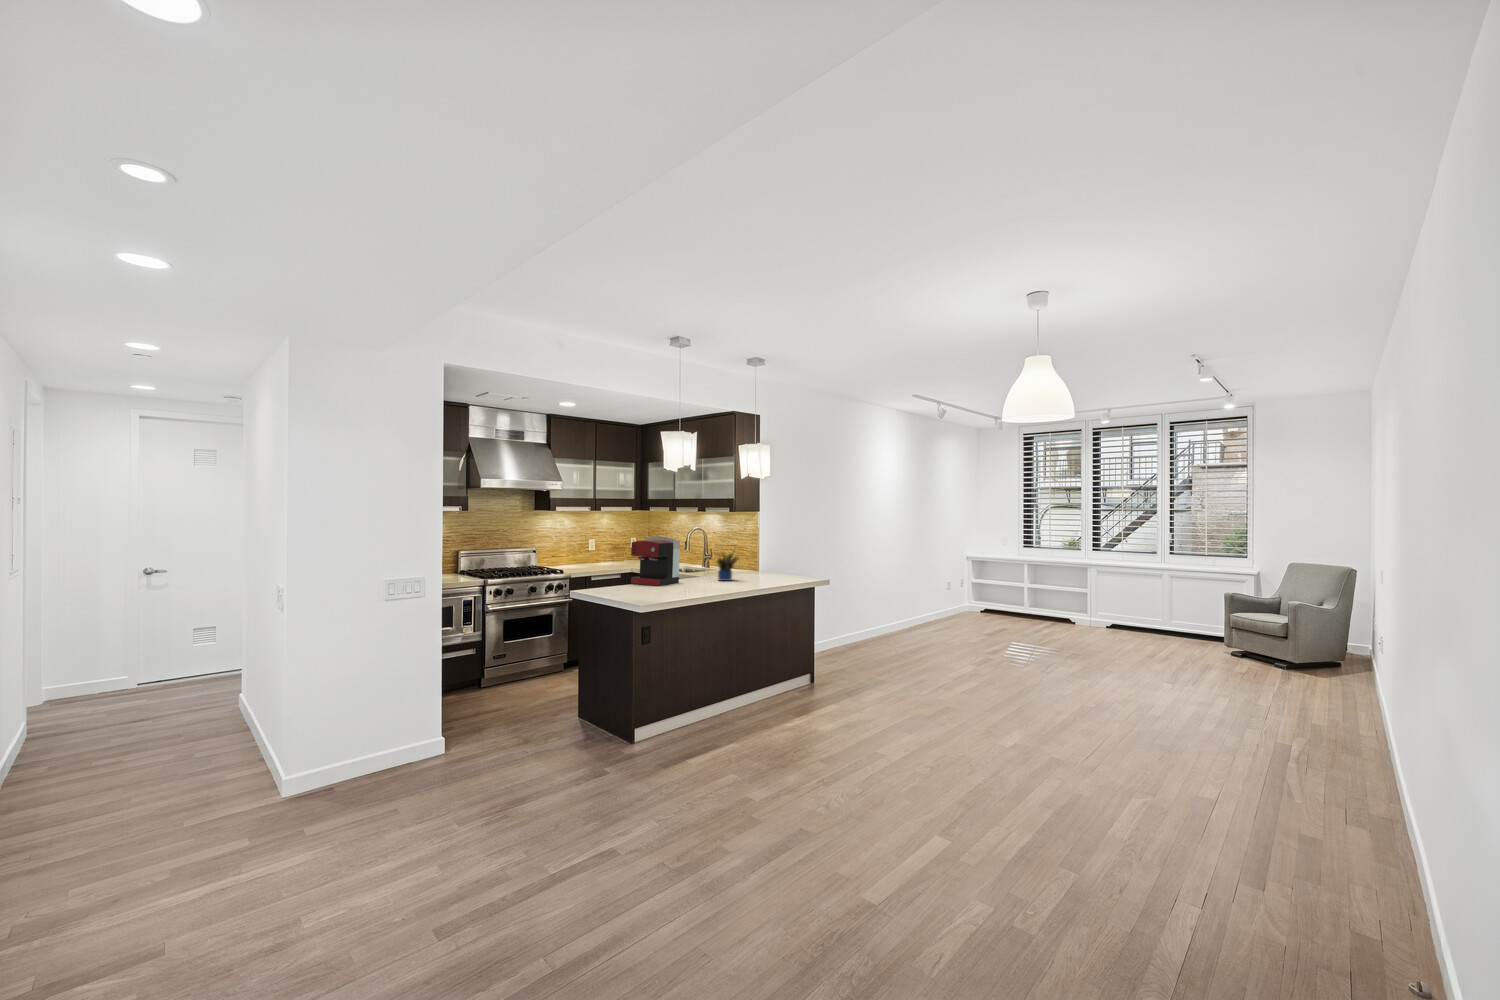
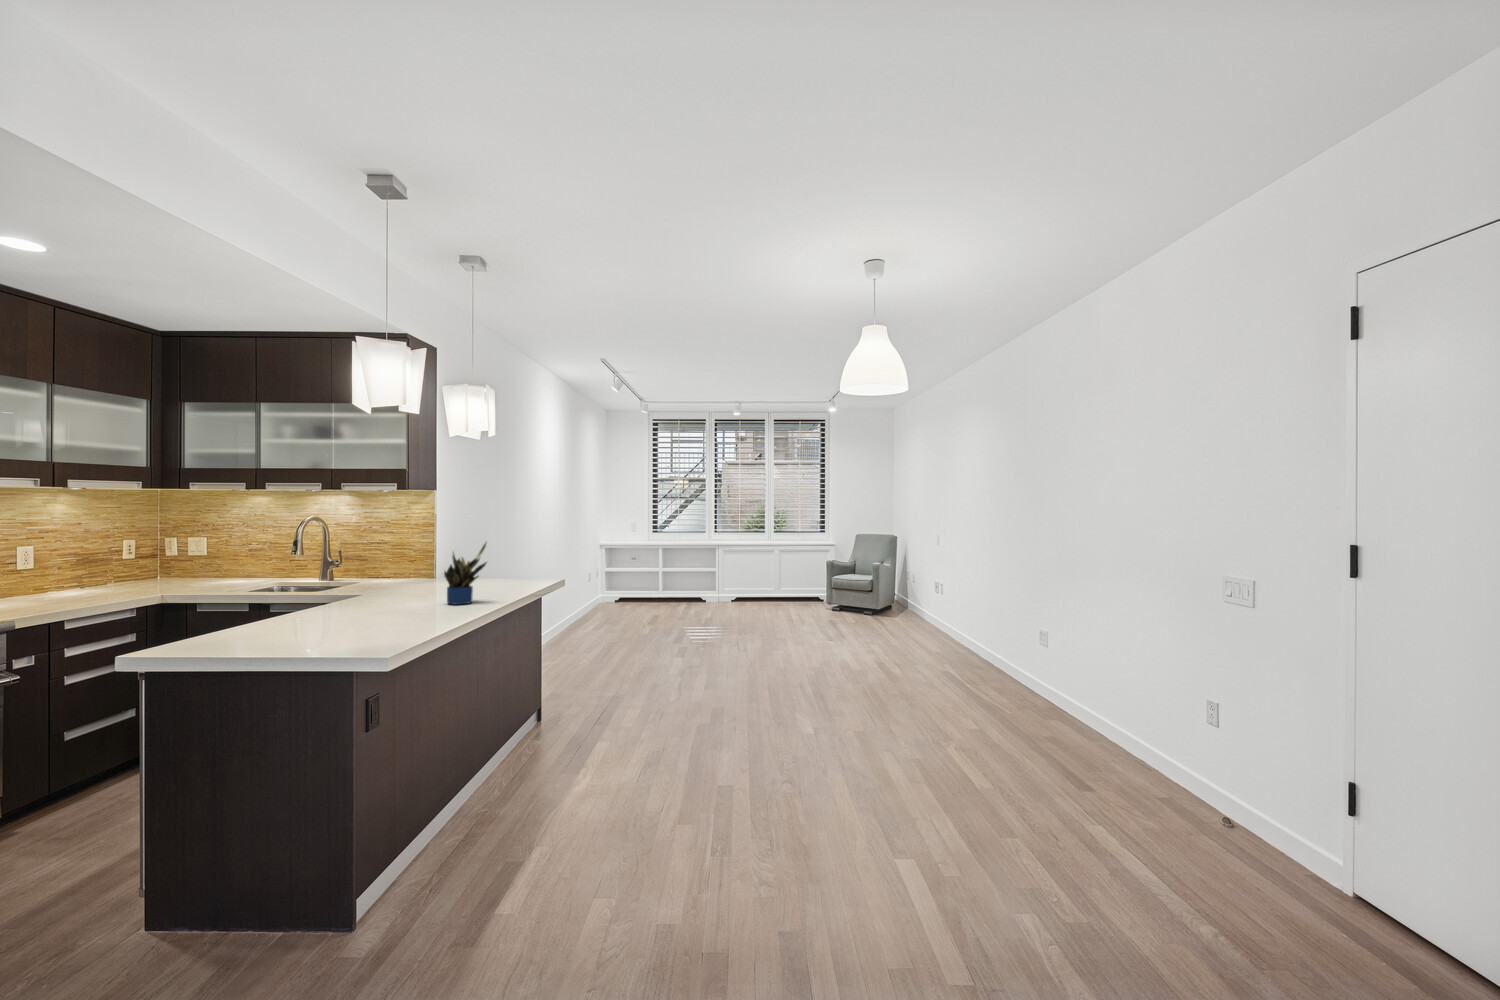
coffee maker: present [631,536,680,586] -> none [314,535,400,632]

